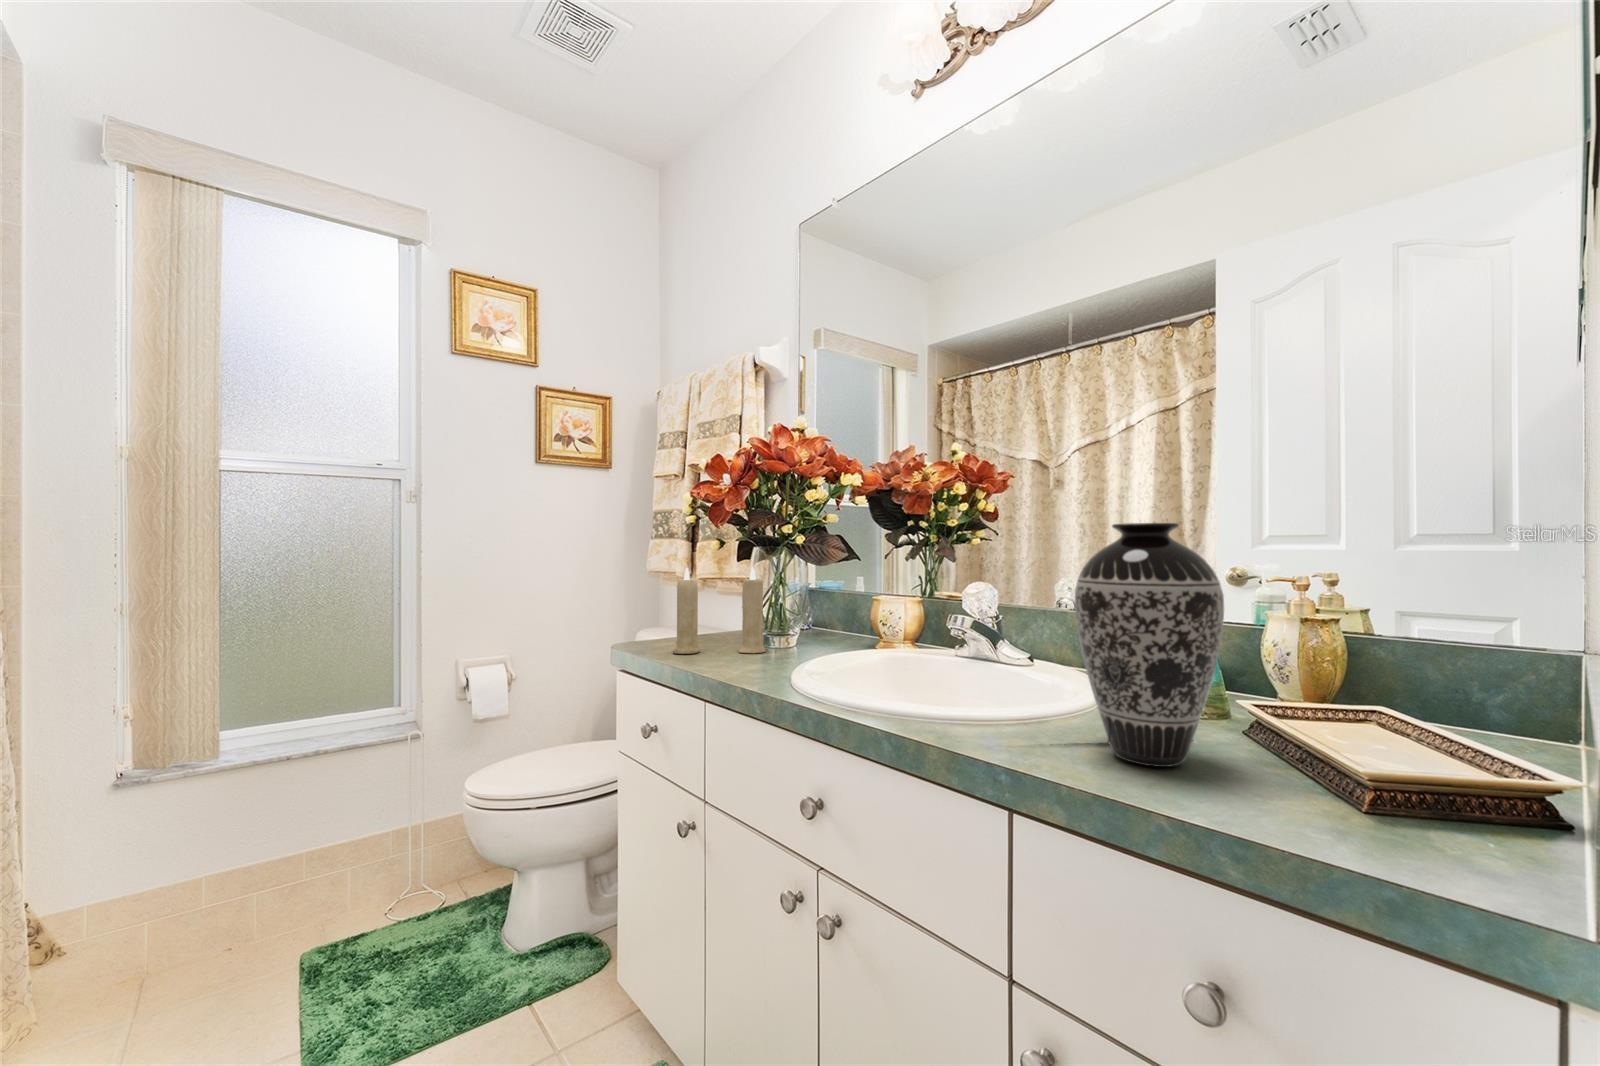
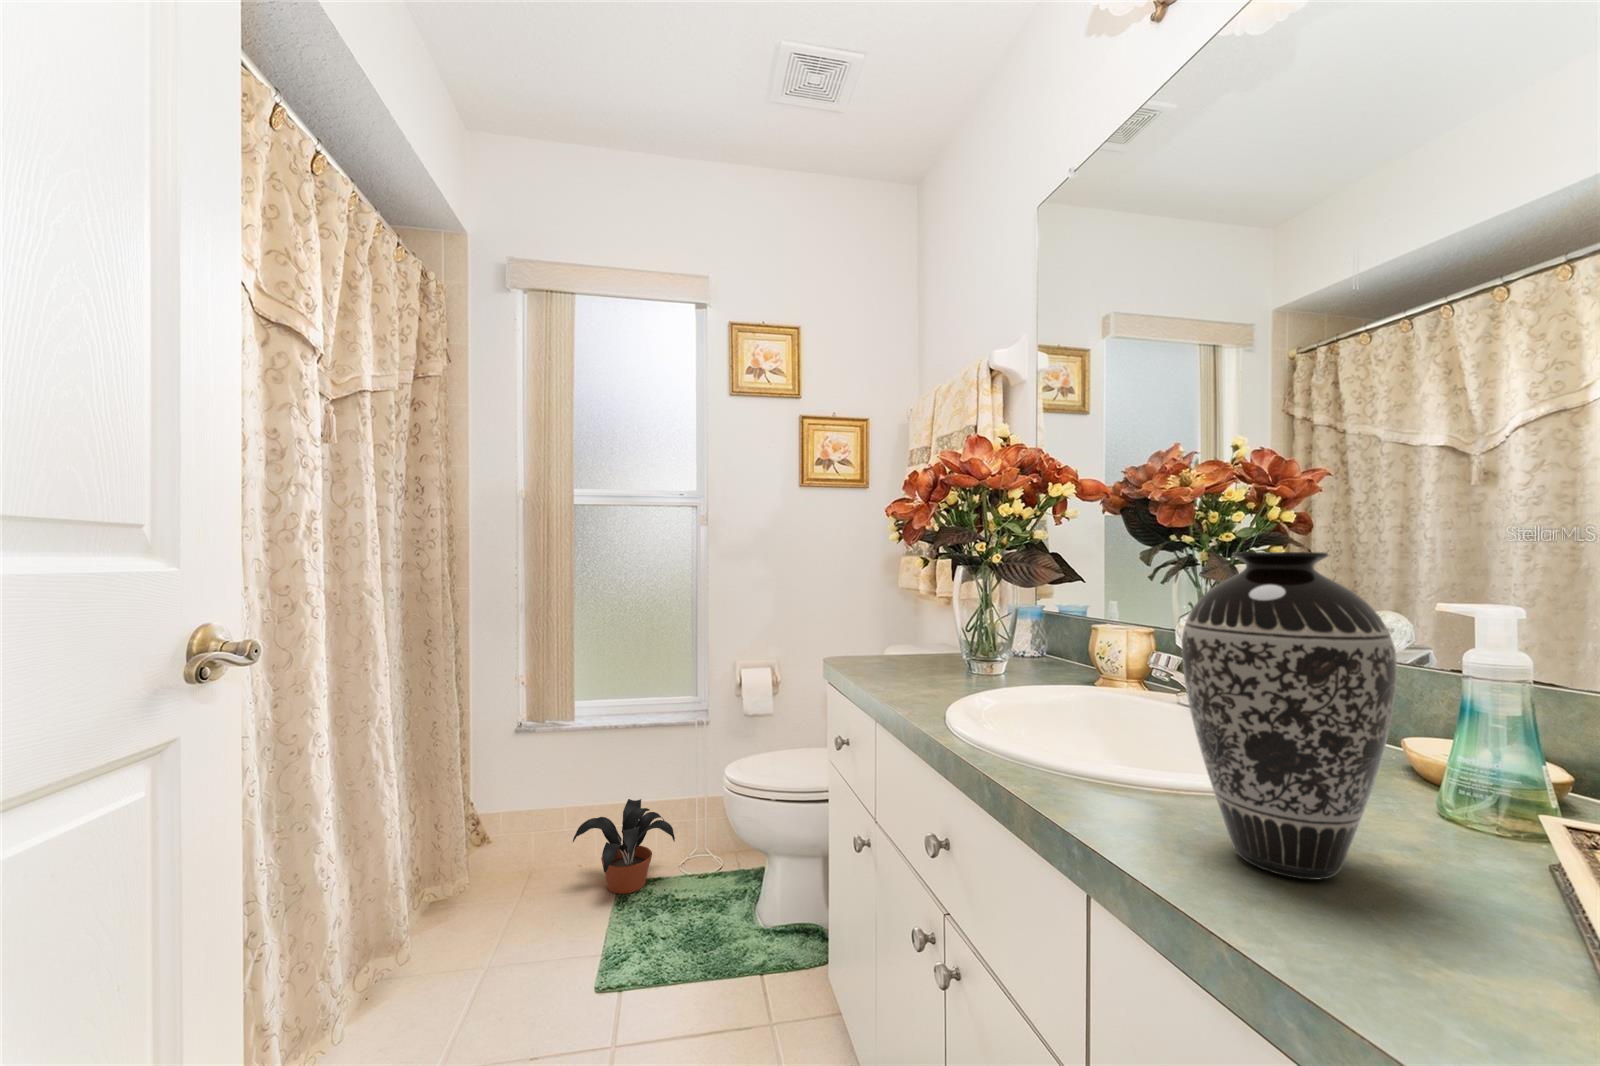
candle: present [673,567,766,654] -> none [869,584,961,677]
potted plant: none [229,844,388,970] -> present [573,799,675,894]

